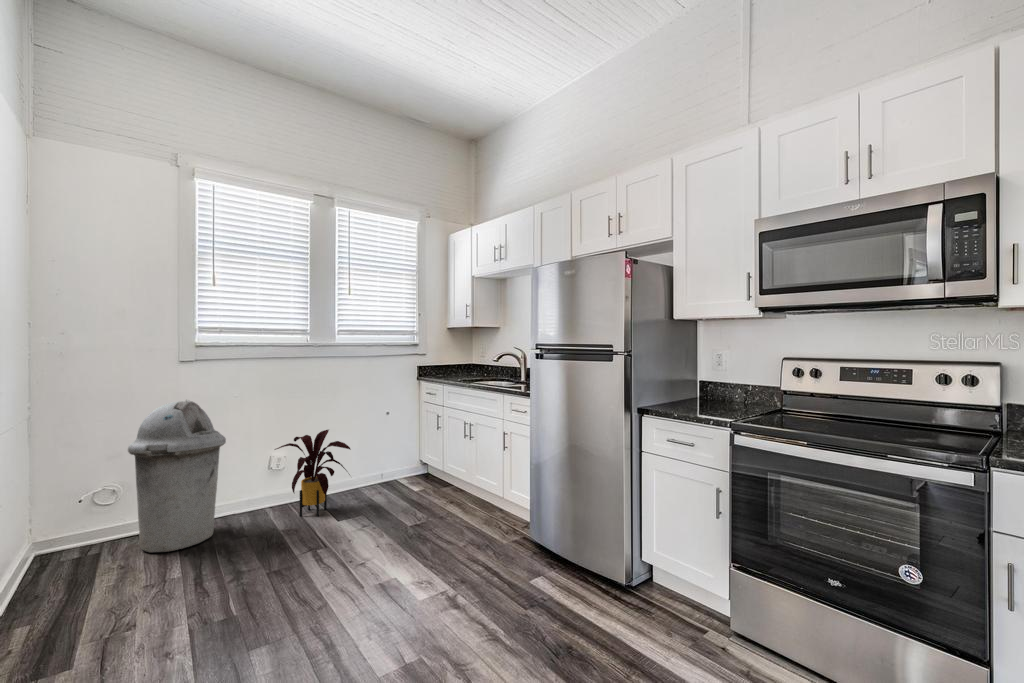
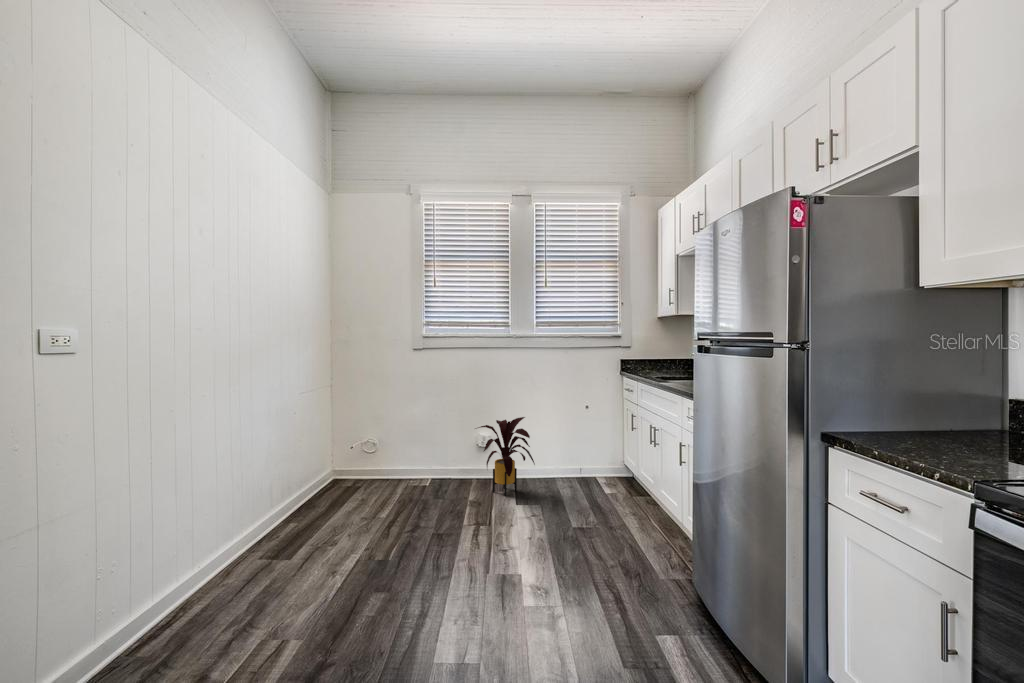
trash can: present [128,400,226,553] -> none [375,380,438,497]

